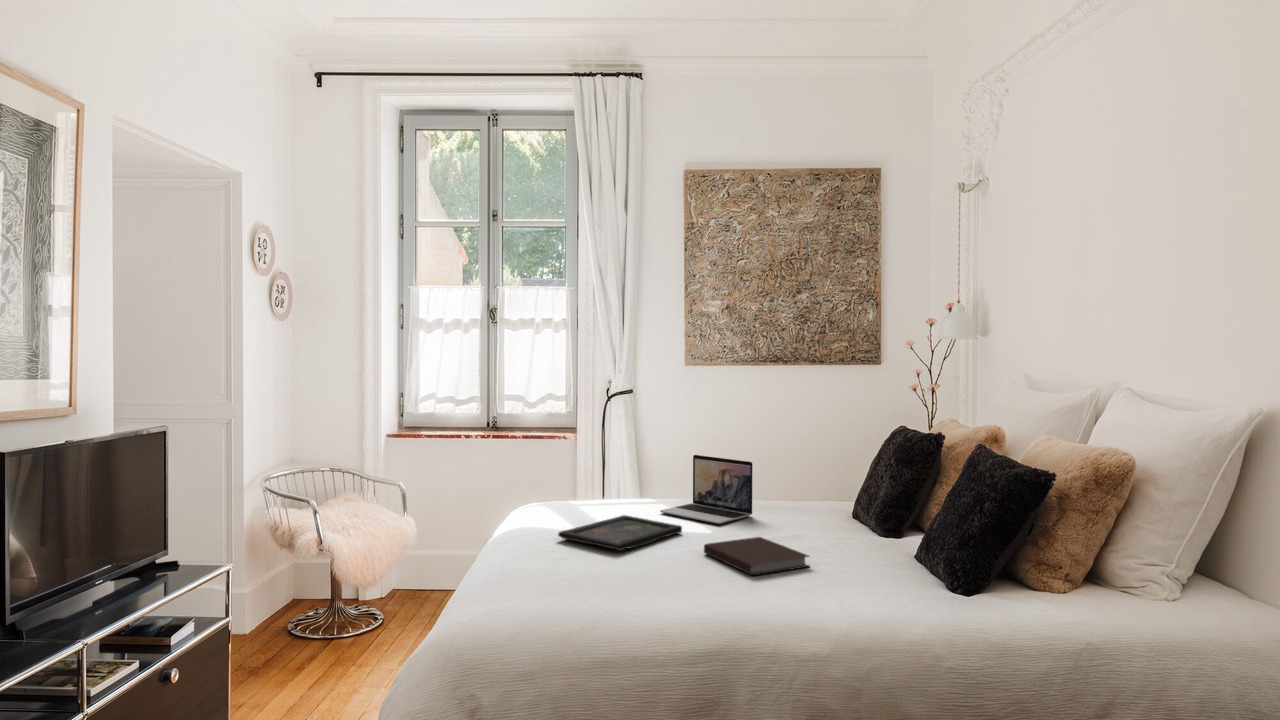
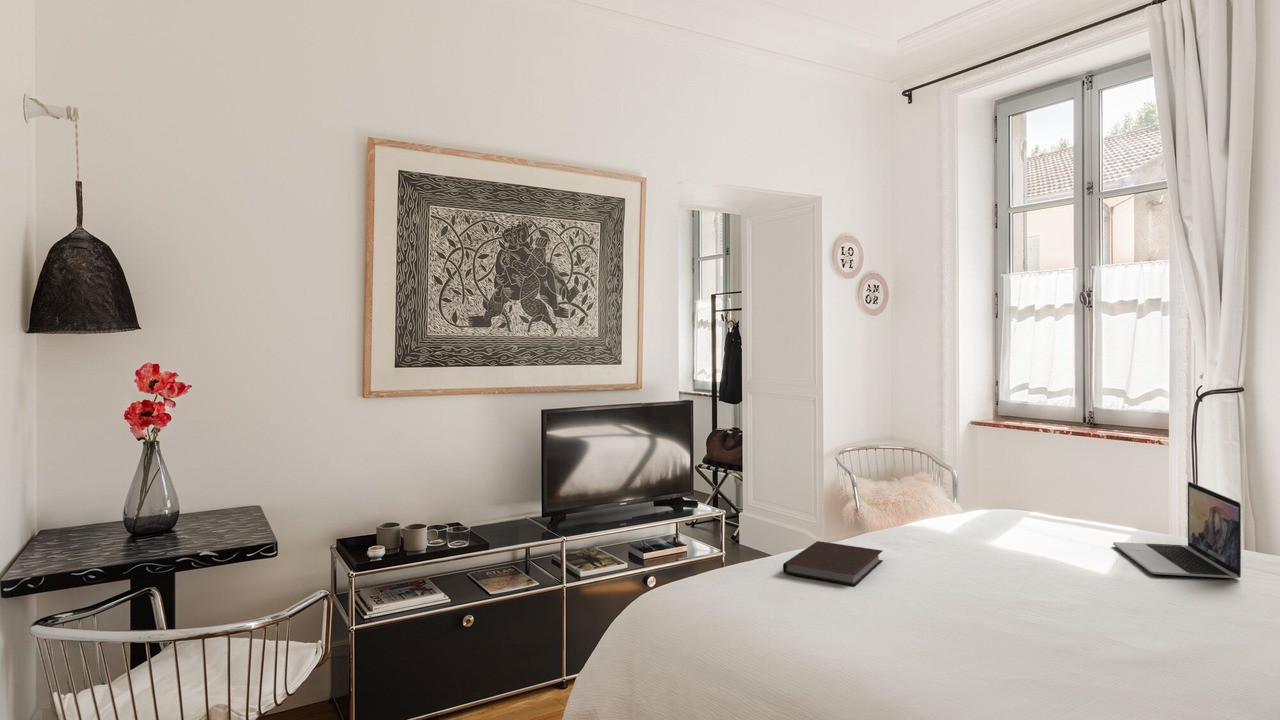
tray: present [558,515,682,550] -> none [932,533,1078,569]
notebook: present [704,537,809,575] -> present [783,541,883,586]

